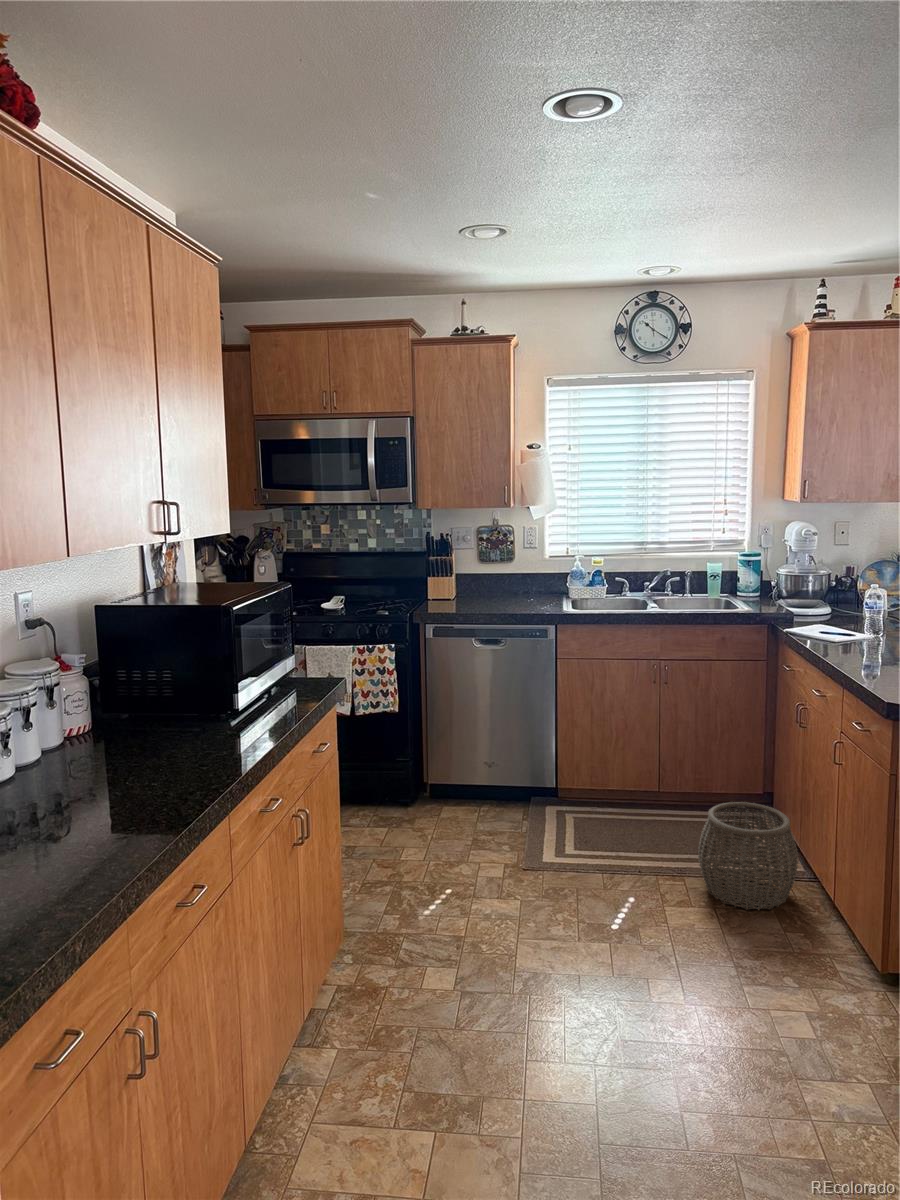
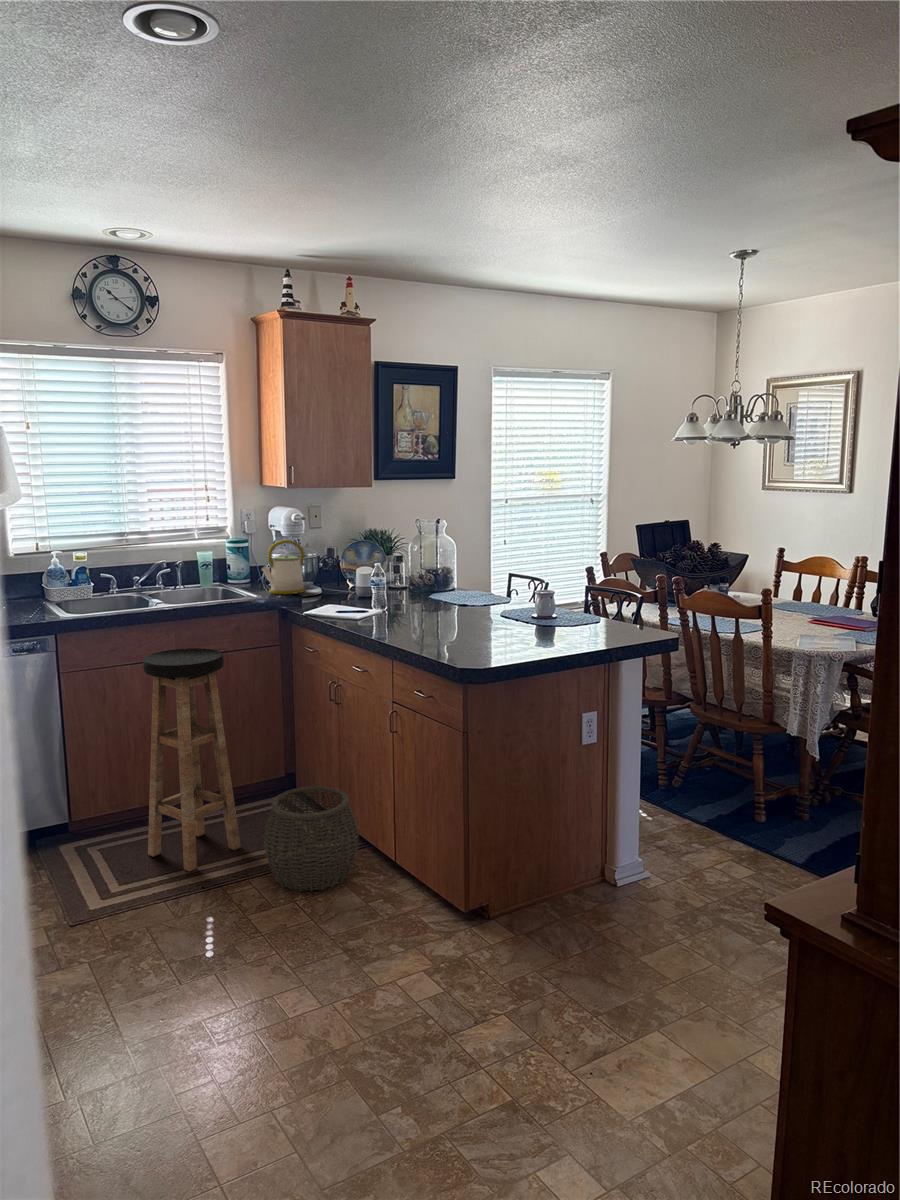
kettle: none [763,555,811,611] -> present [262,540,305,594]
bar stool: none [610,649,692,854] -> present [143,648,241,871]

